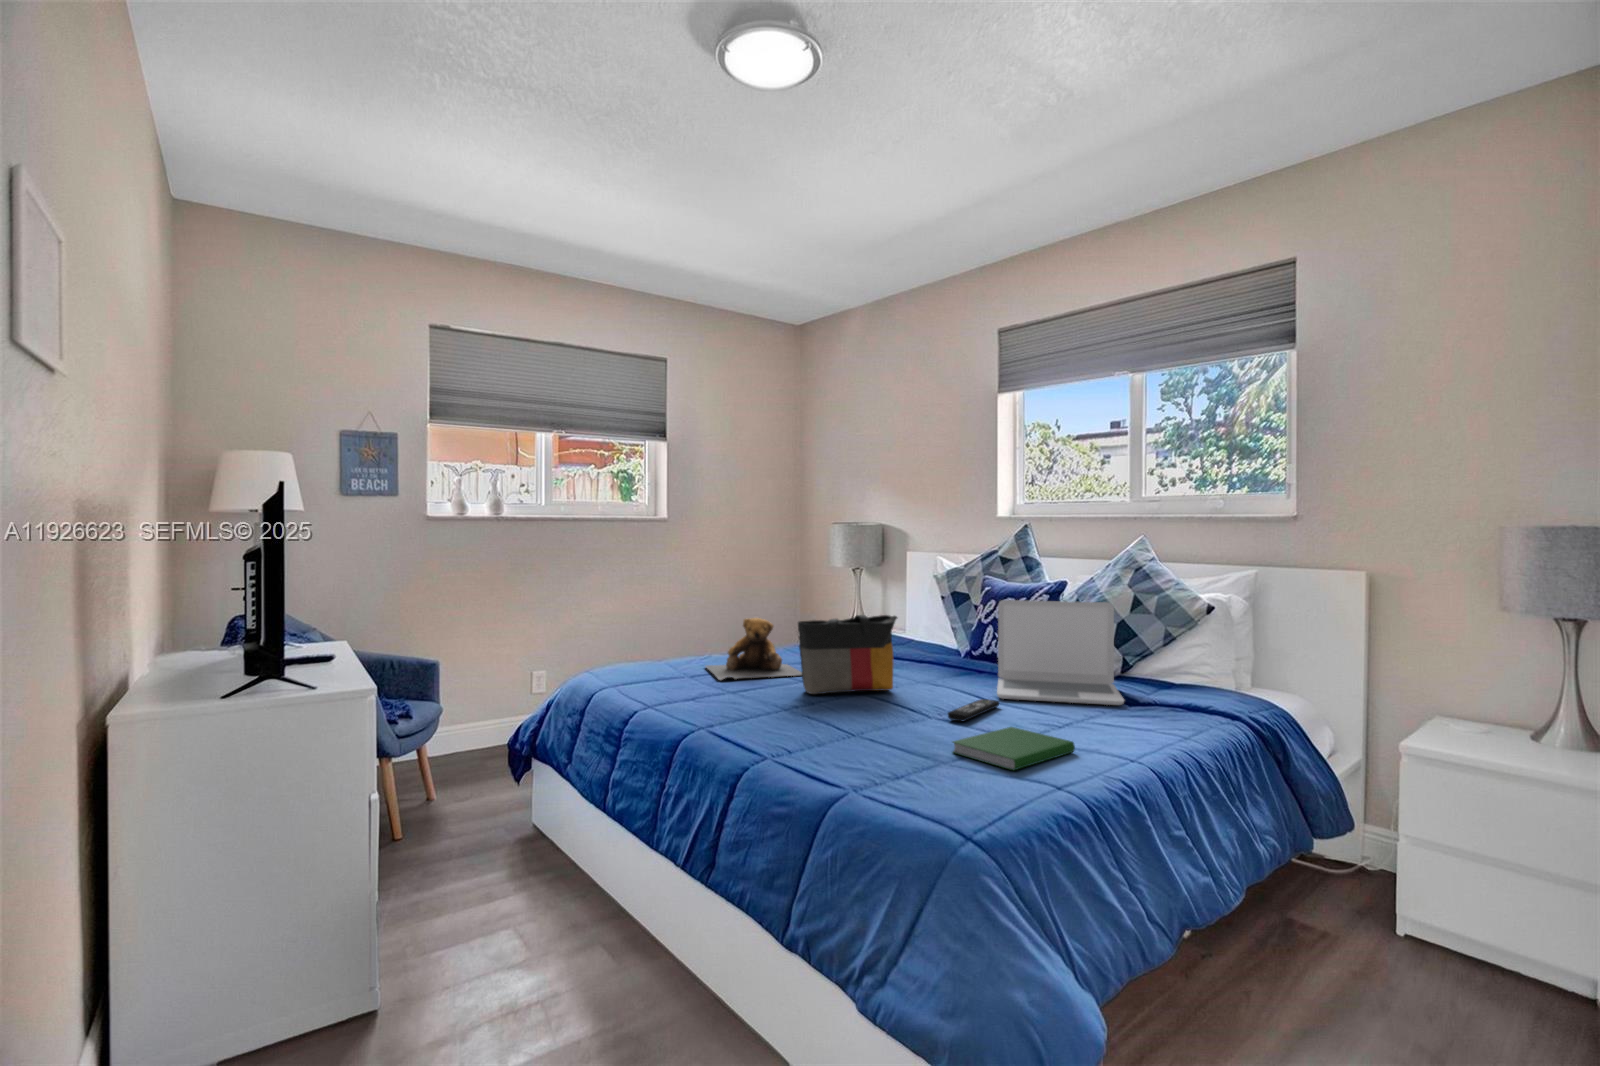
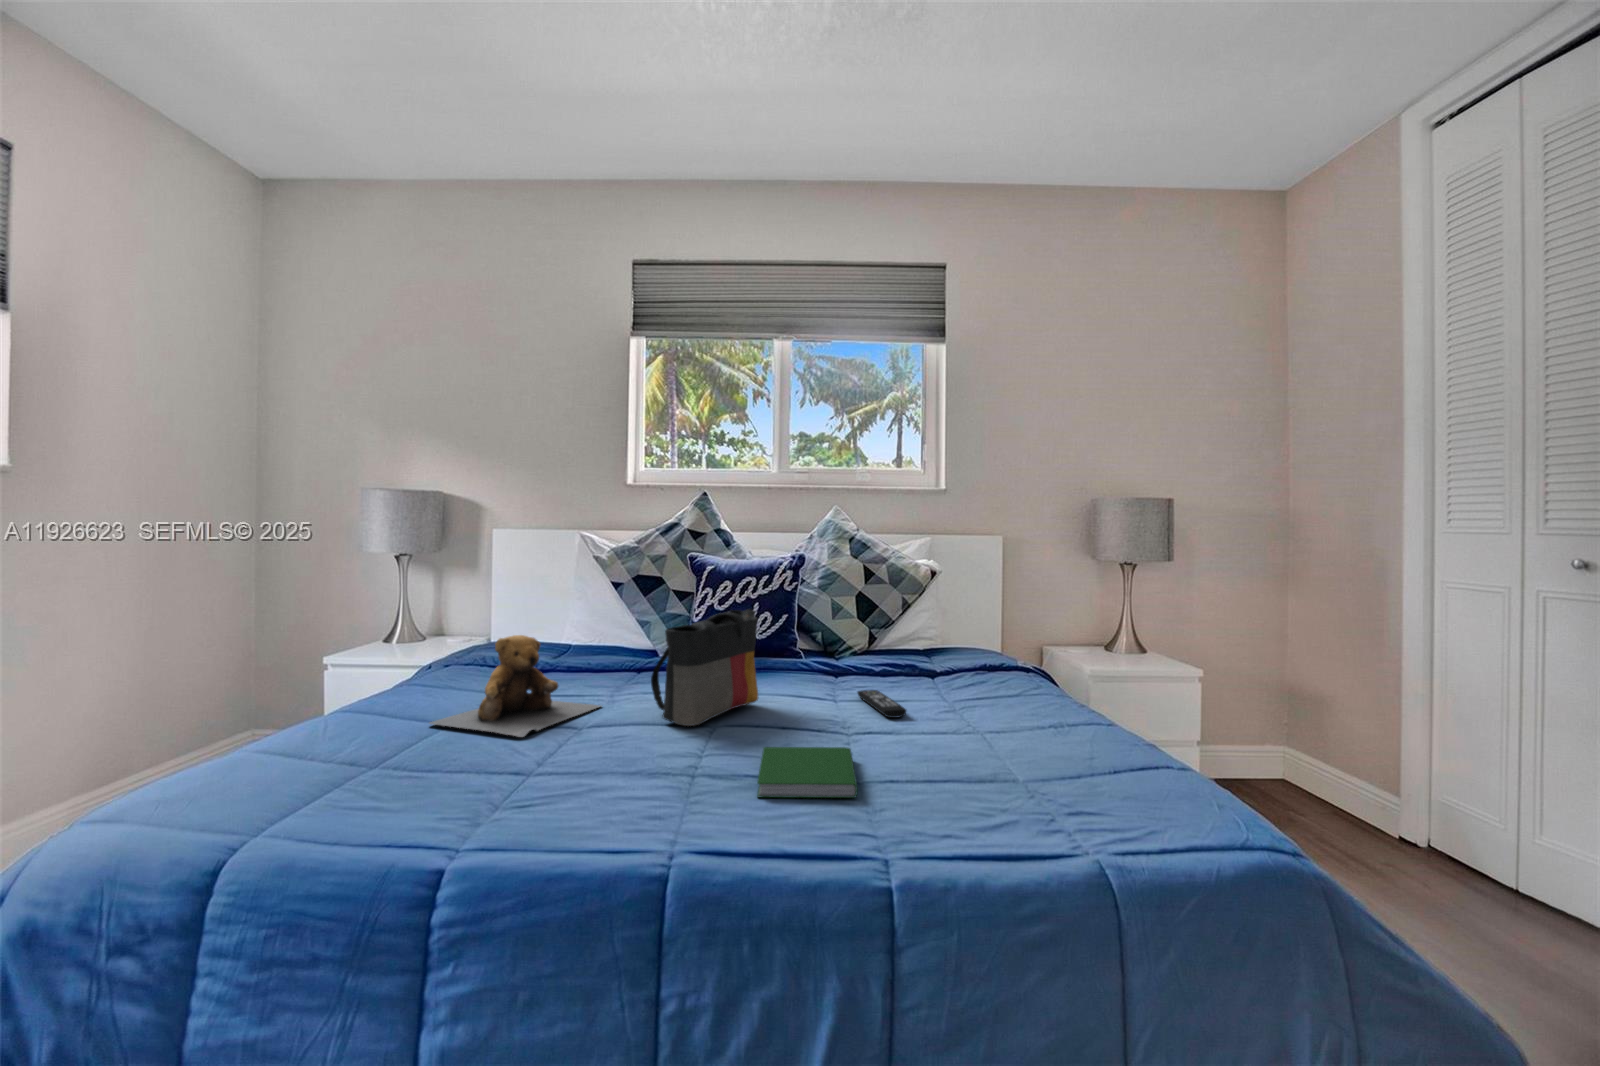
laptop: present [997,600,1124,705] -> none [797,576,945,688]
hardcover book: present [953,727,1075,770] -> present [757,747,858,798]

